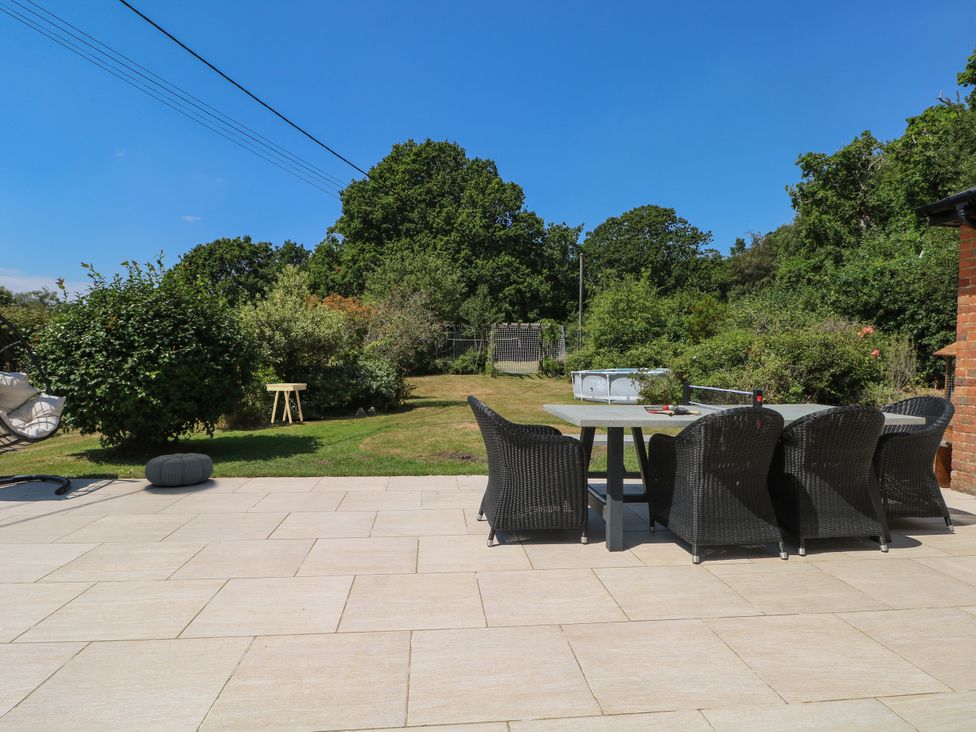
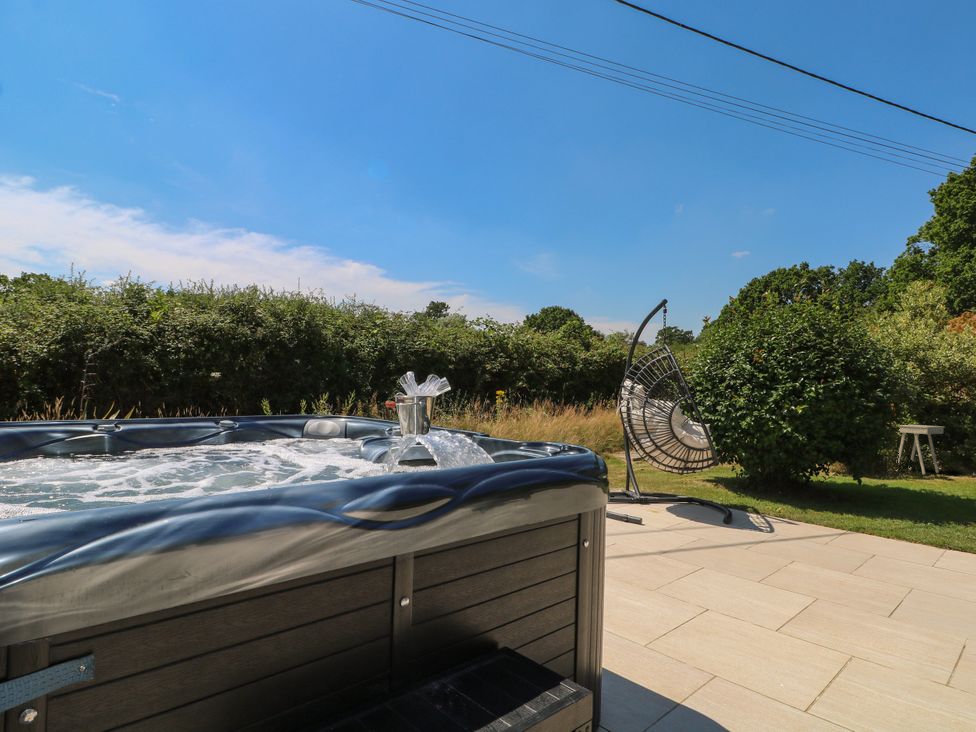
pouf: present [145,453,213,486] -> none [811,502,894,542]

